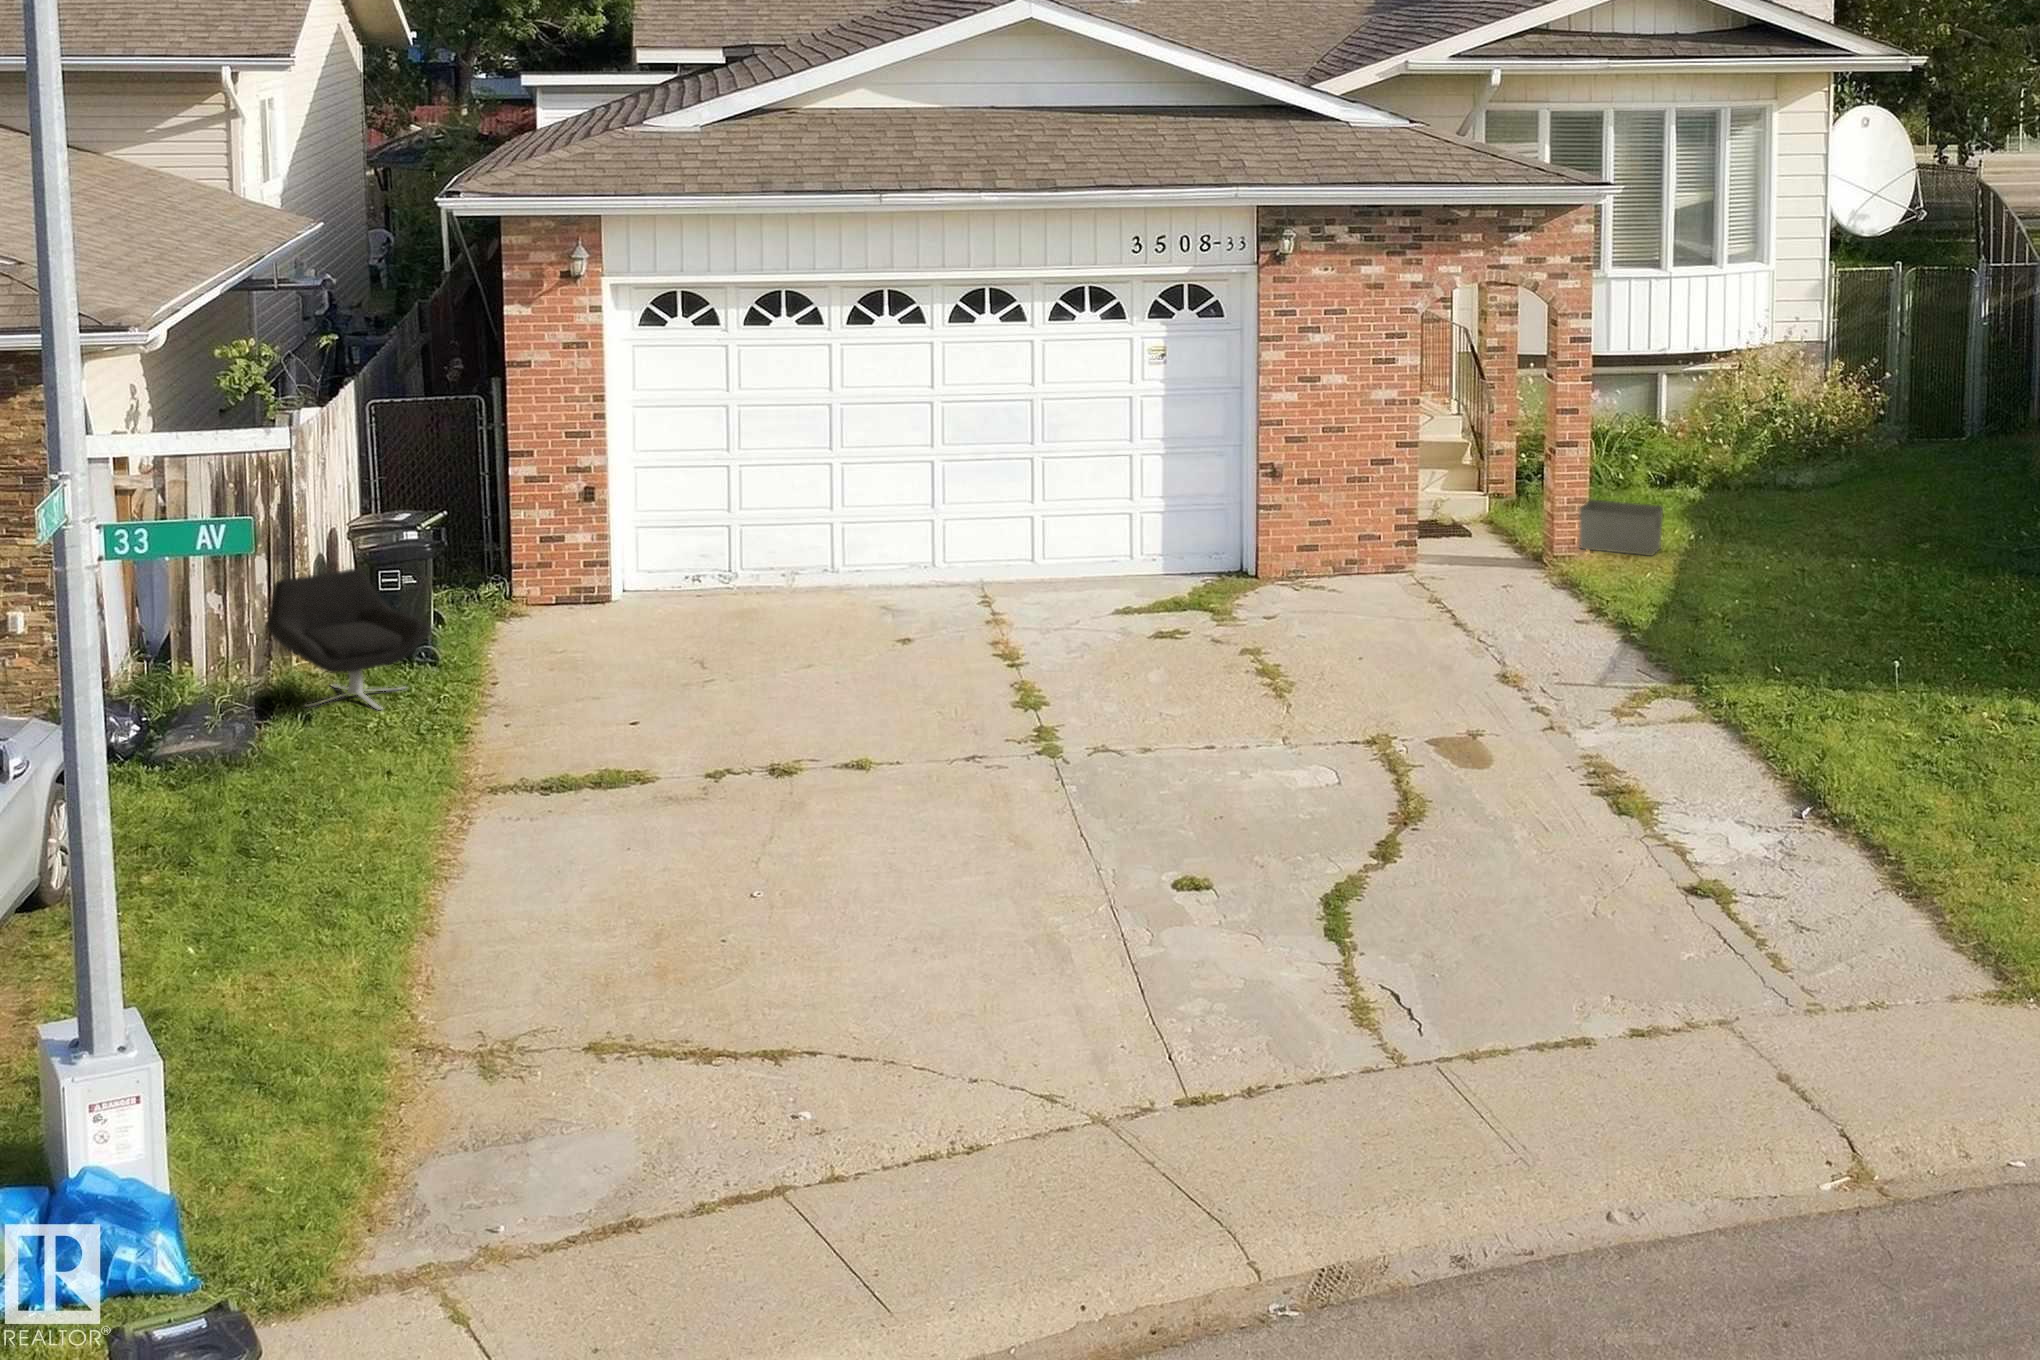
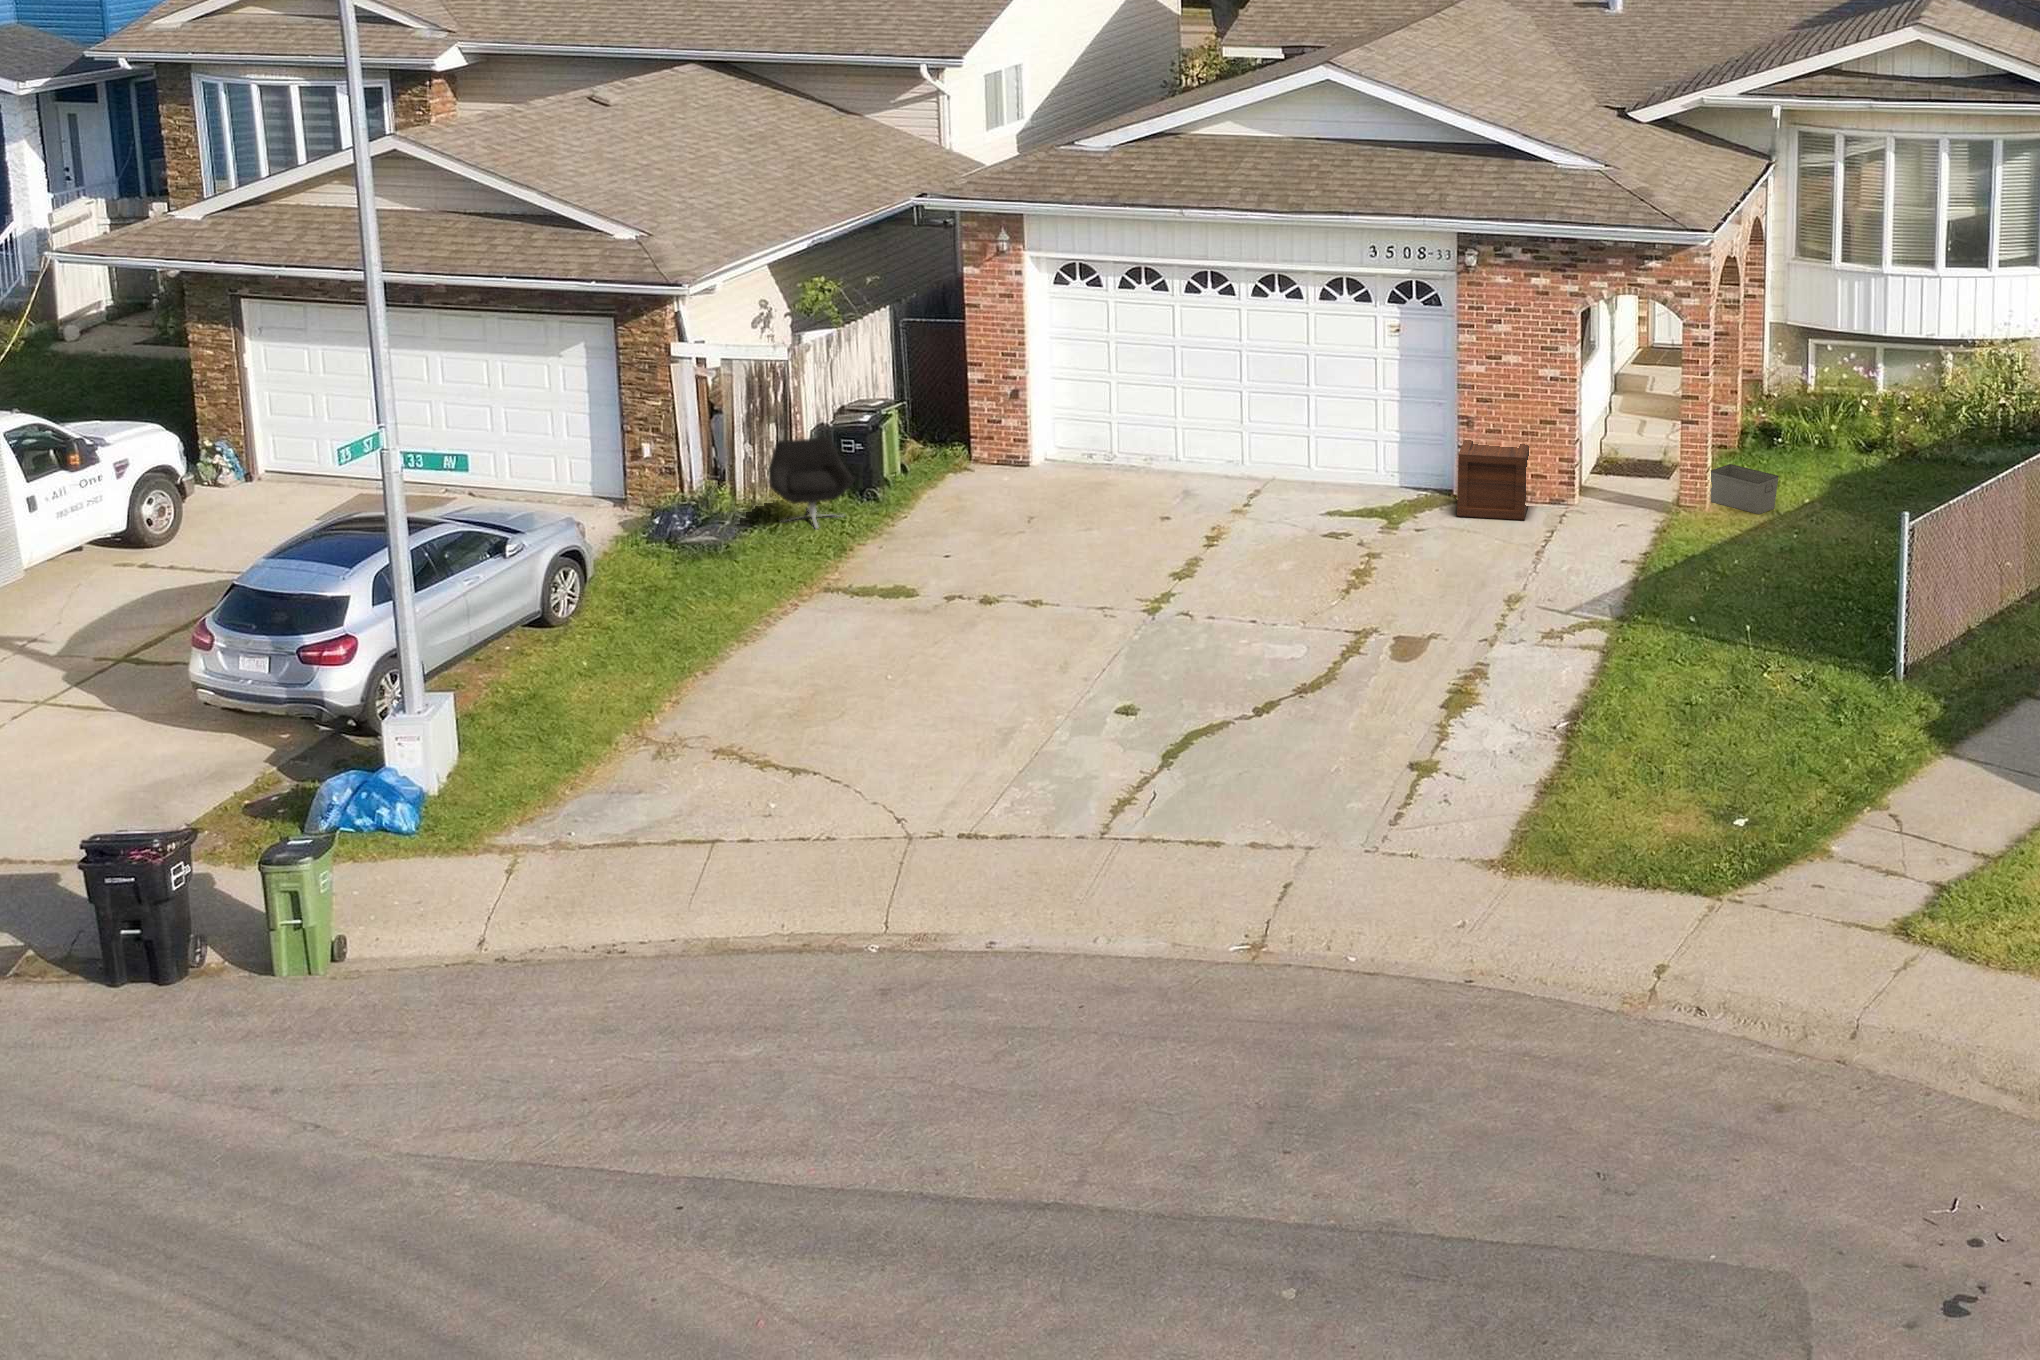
wooden crate: none [1280,484,1392,595] -> present [1457,440,1529,520]

